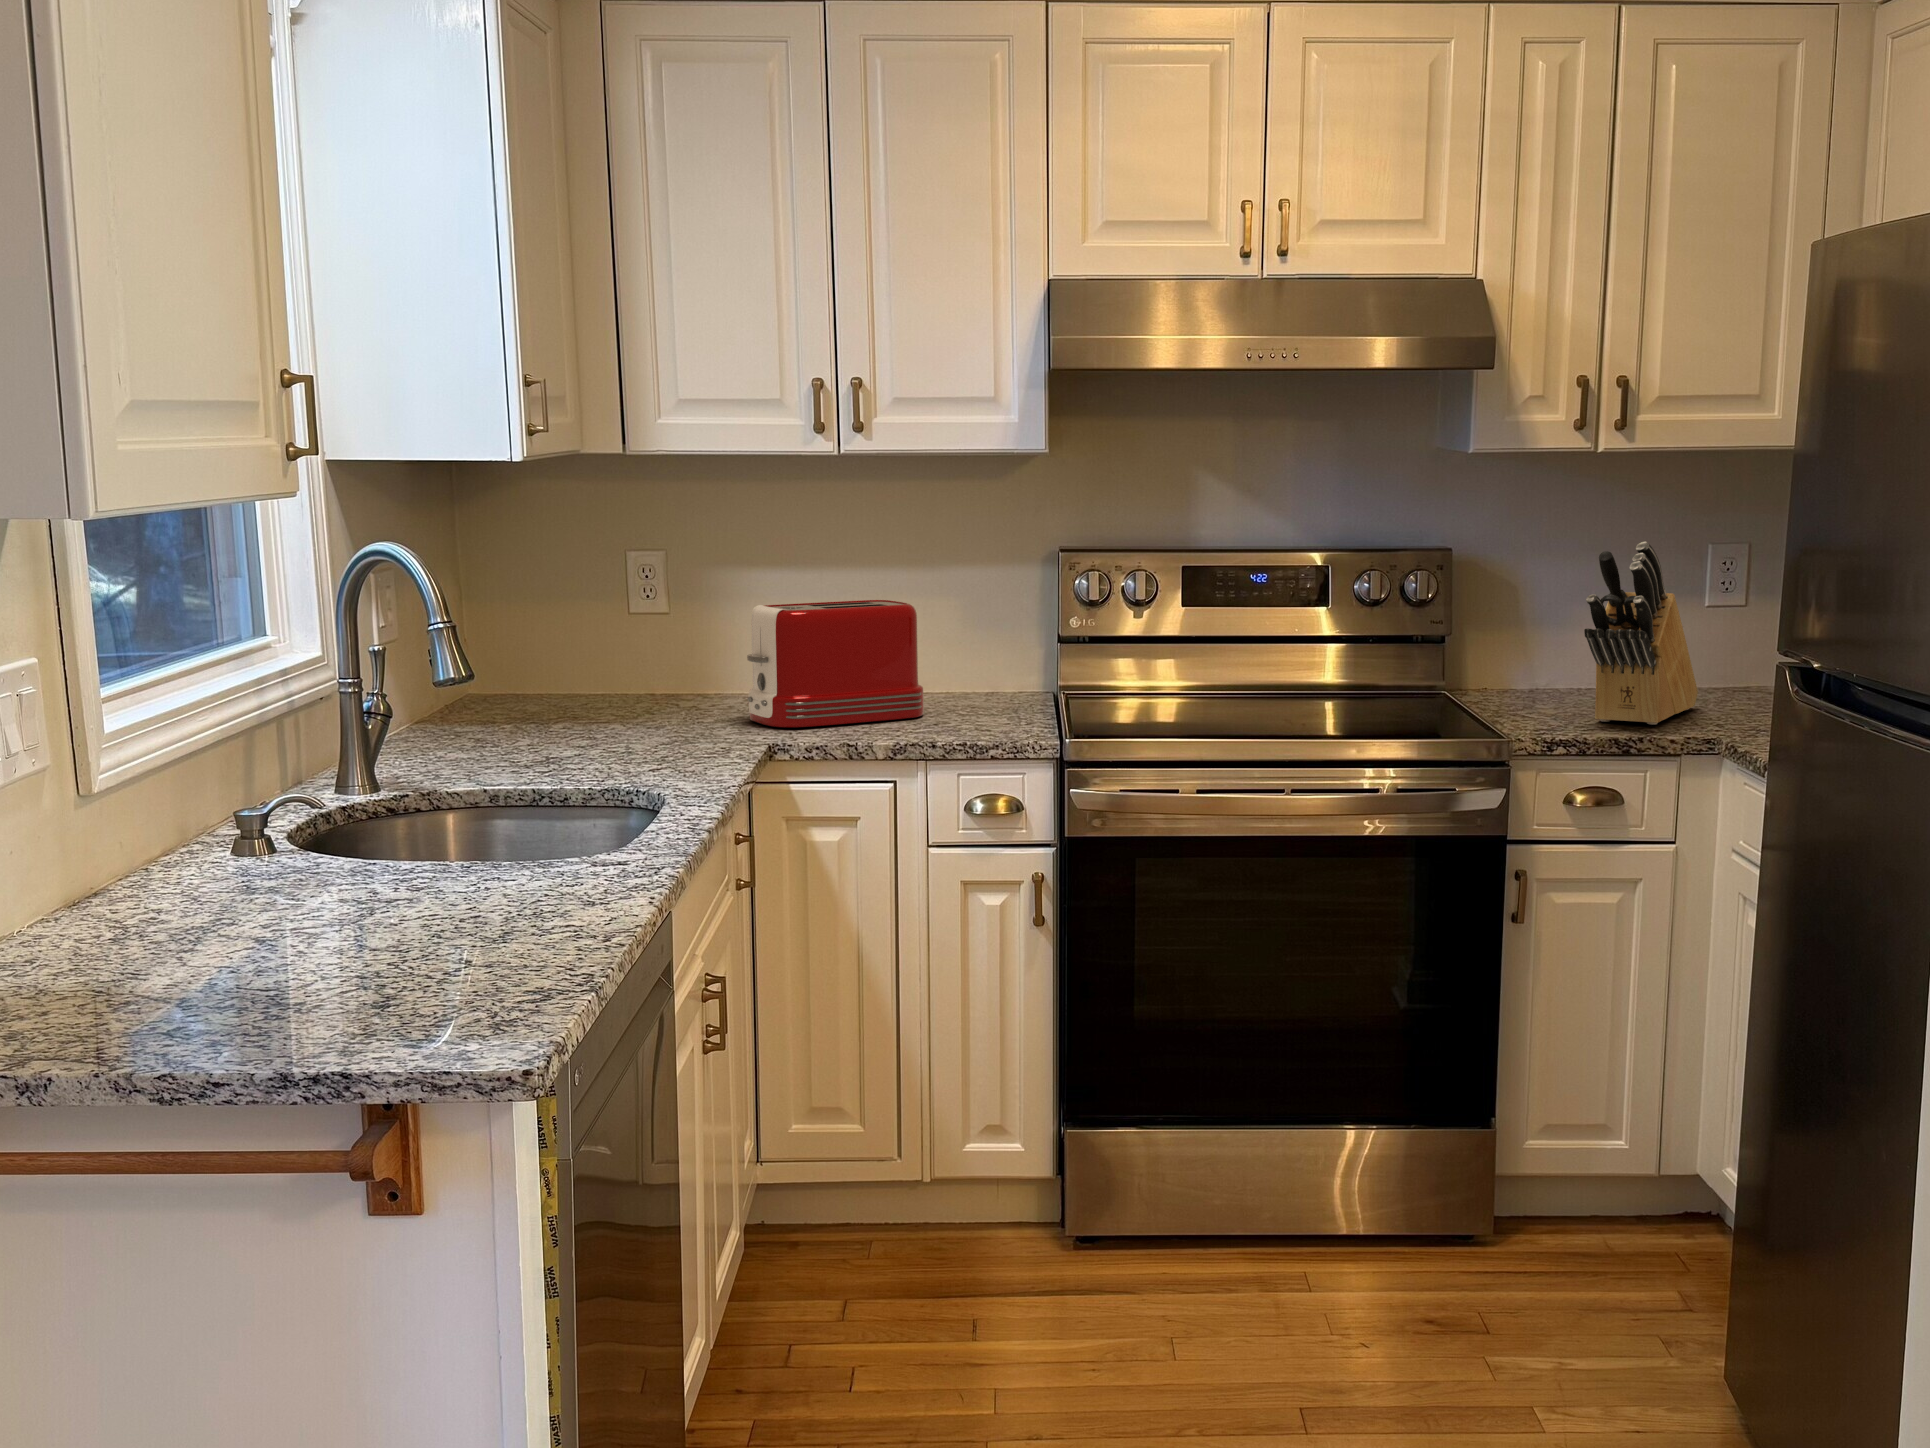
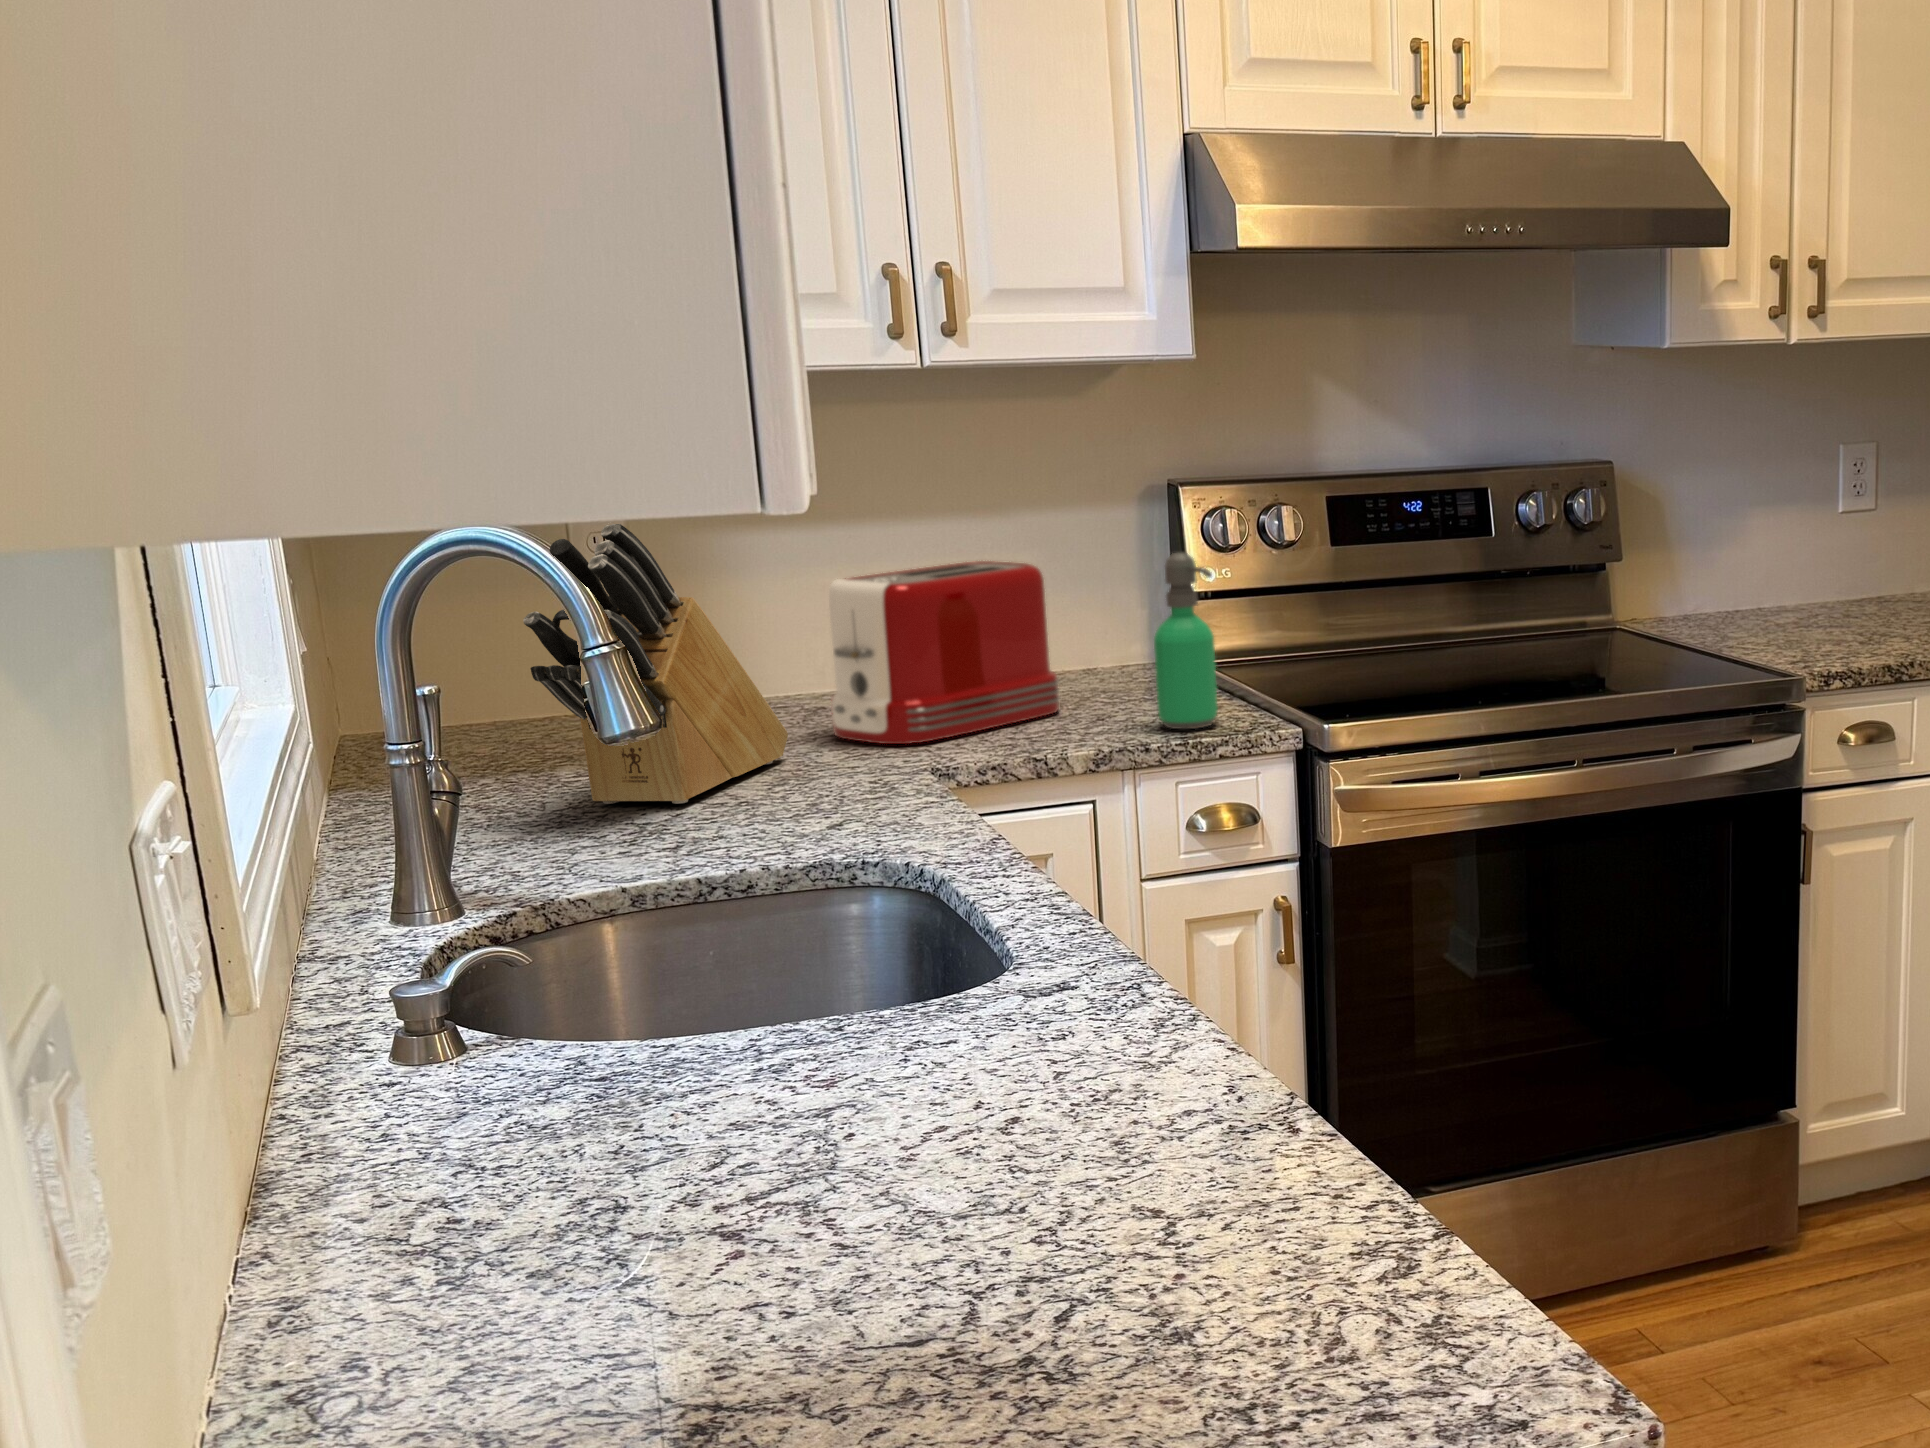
knife block: present [1584,542,1698,725] -> present [523,524,788,804]
soap dispenser: none [965,600,1011,735] -> present [1154,553,1218,729]

